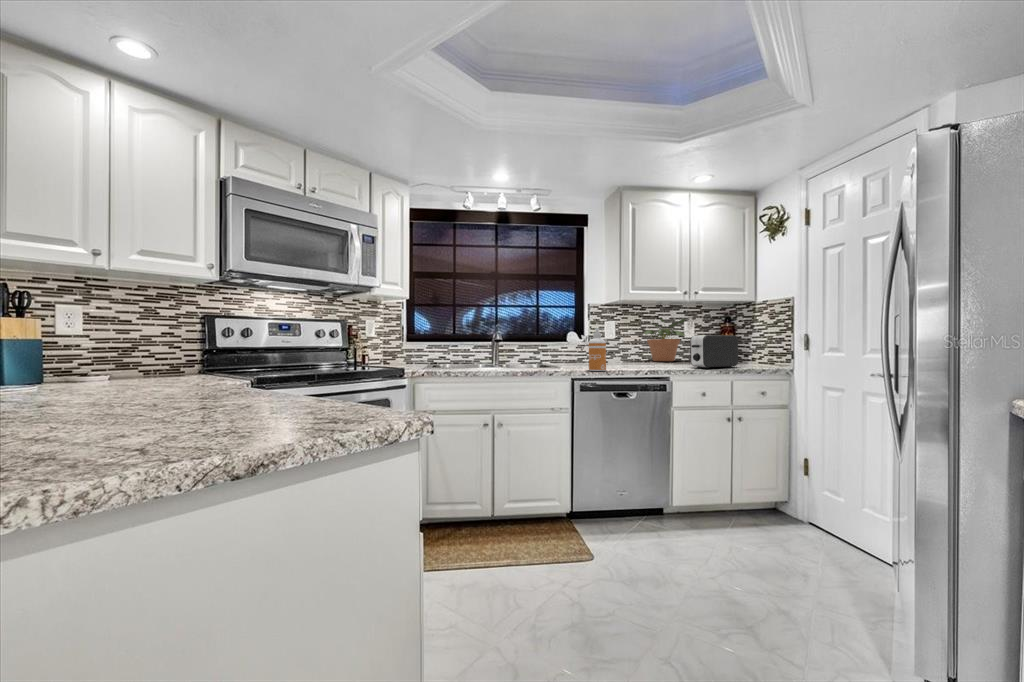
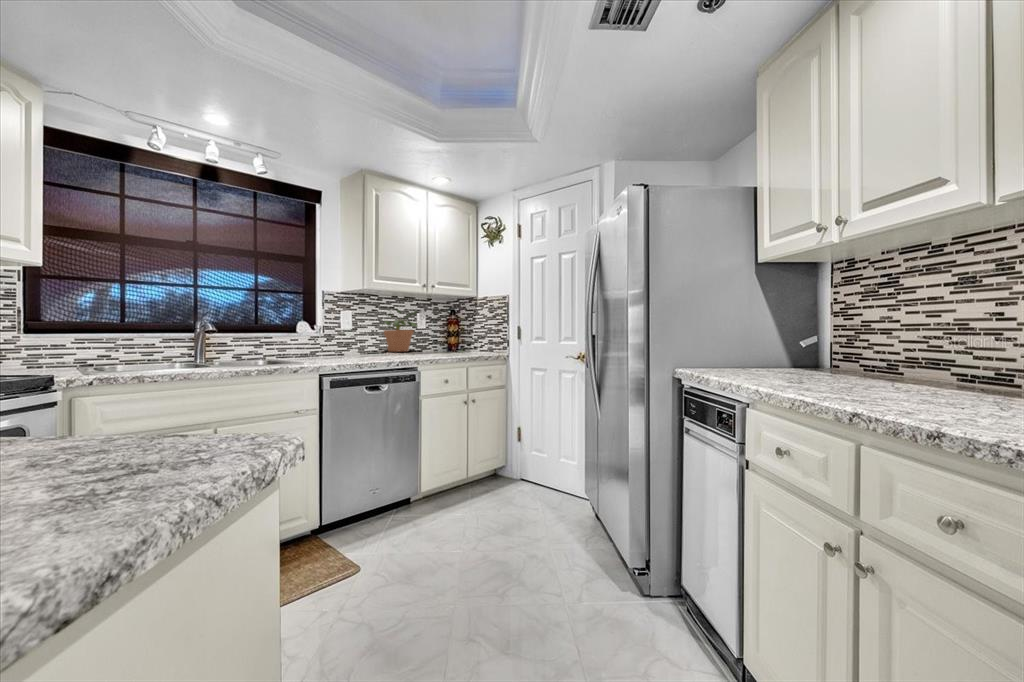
soap dispenser: present [589,328,606,371] -> none [338,318,358,365]
toaster: present [690,335,738,368] -> none [433,327,471,357]

